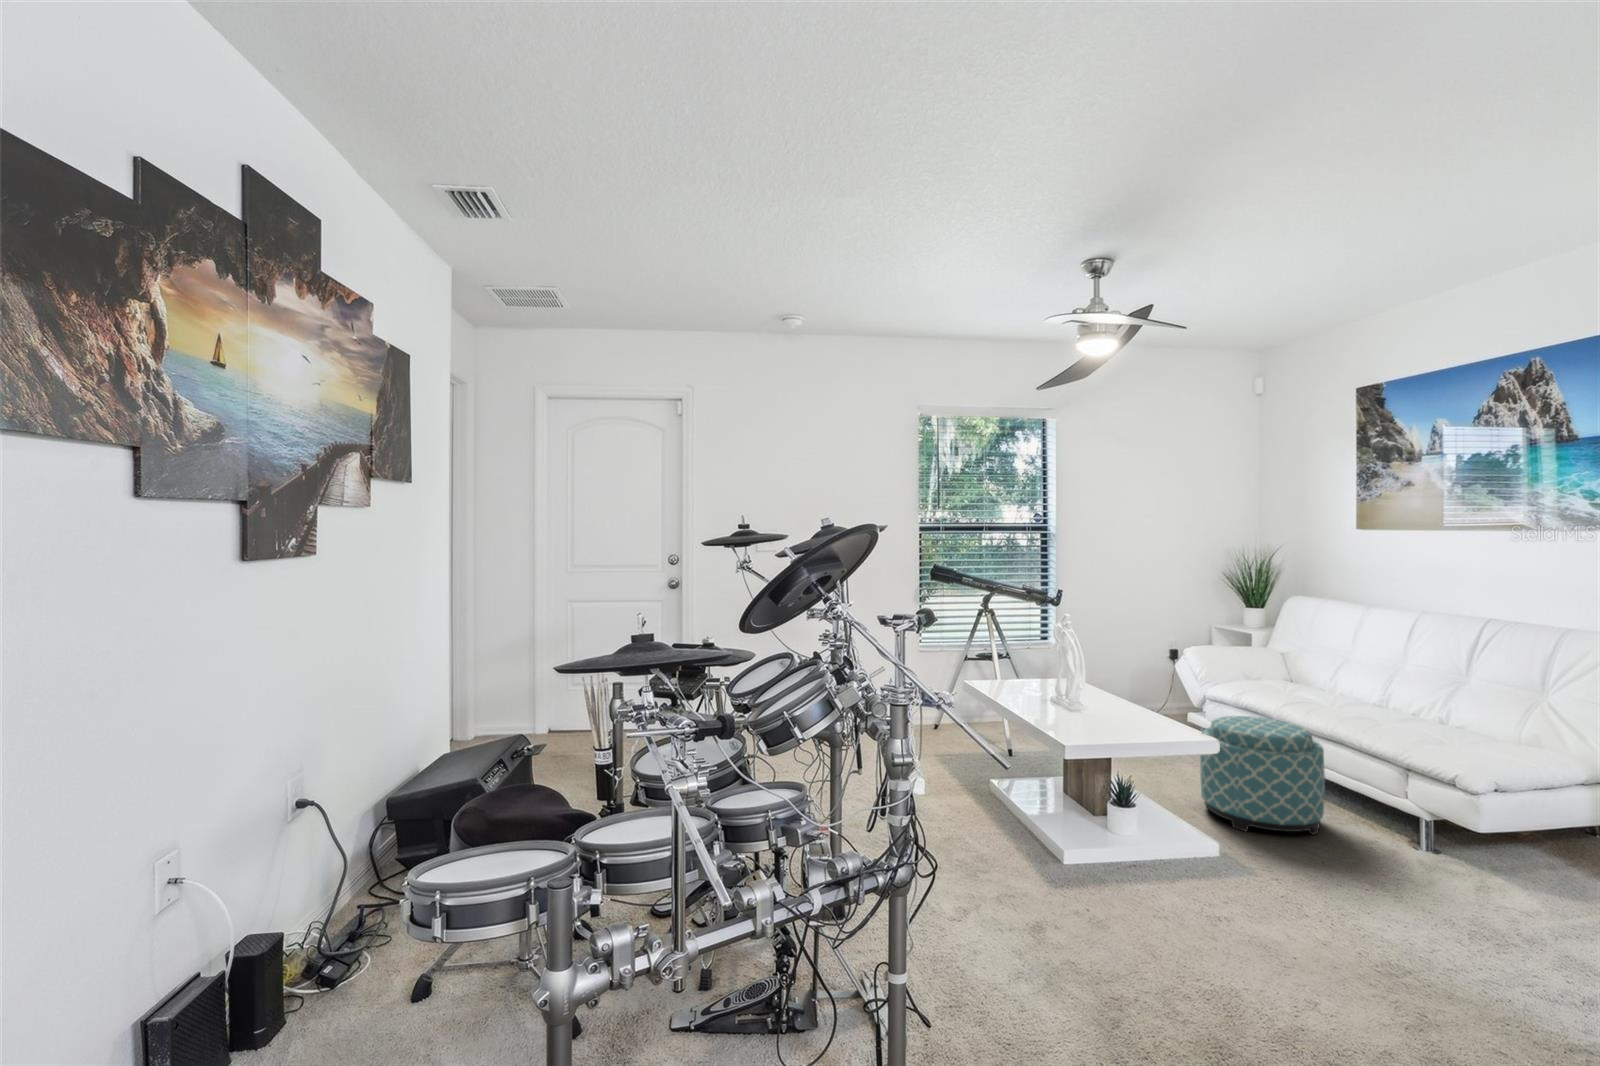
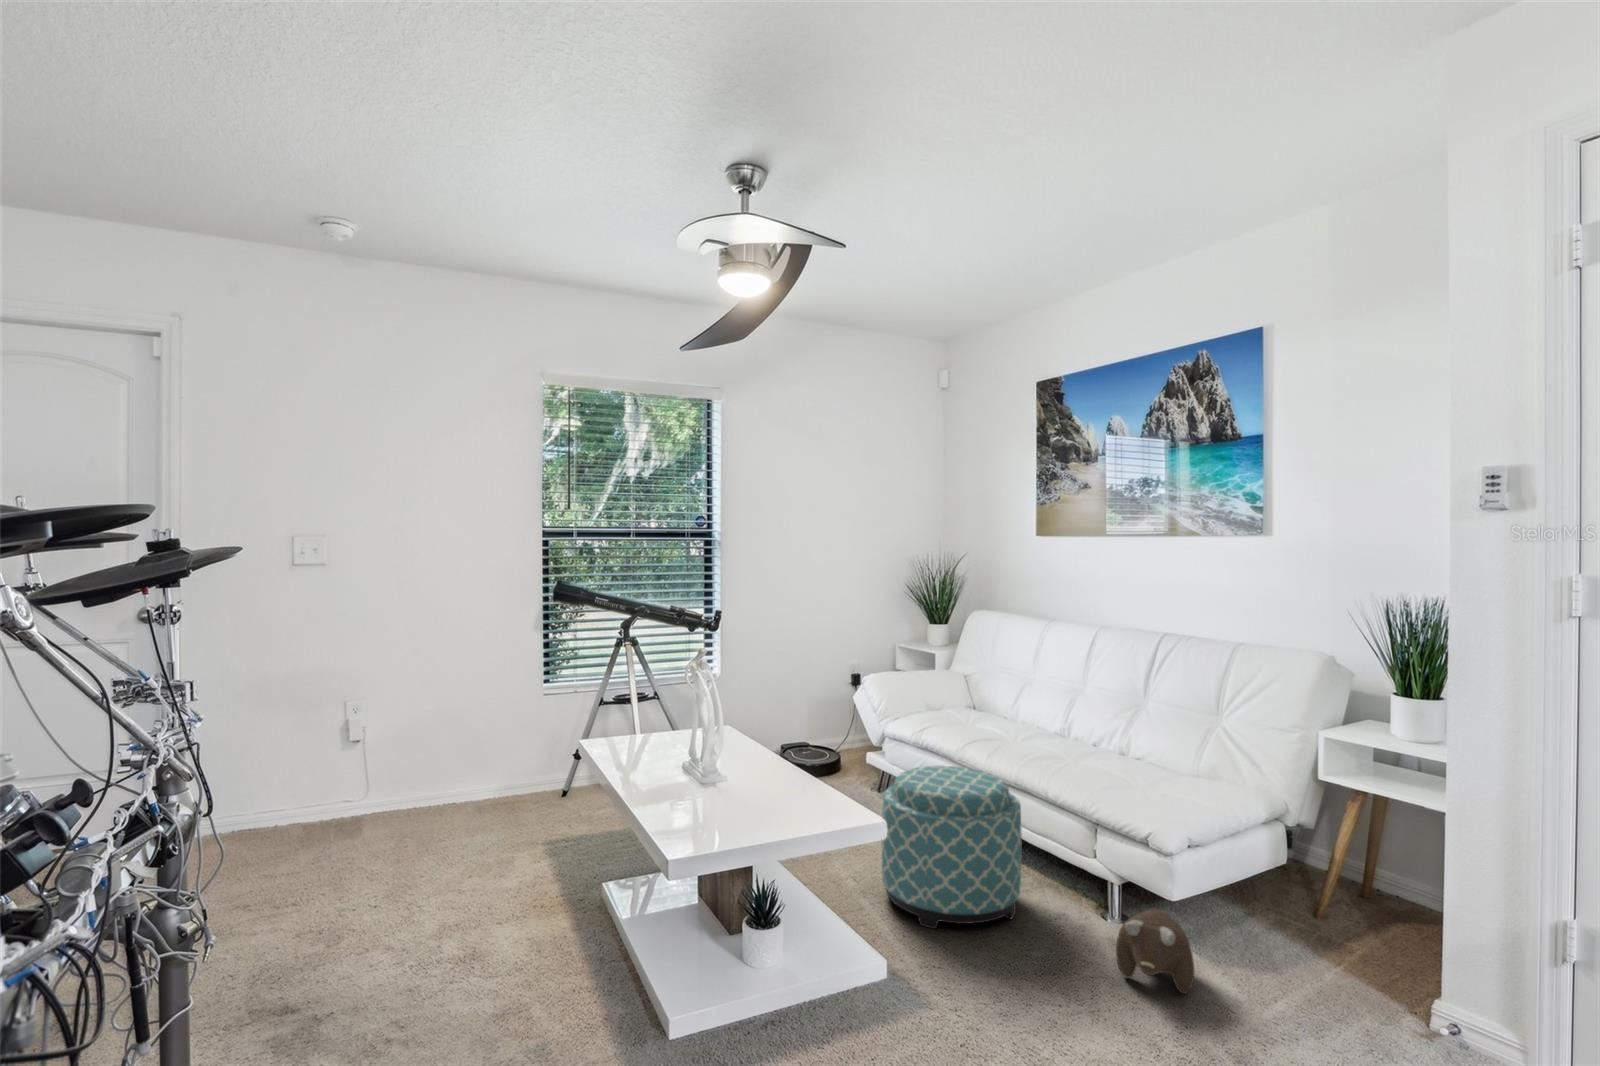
plush toy: none [1404,833,1477,897] -> present [1116,909,1194,994]

